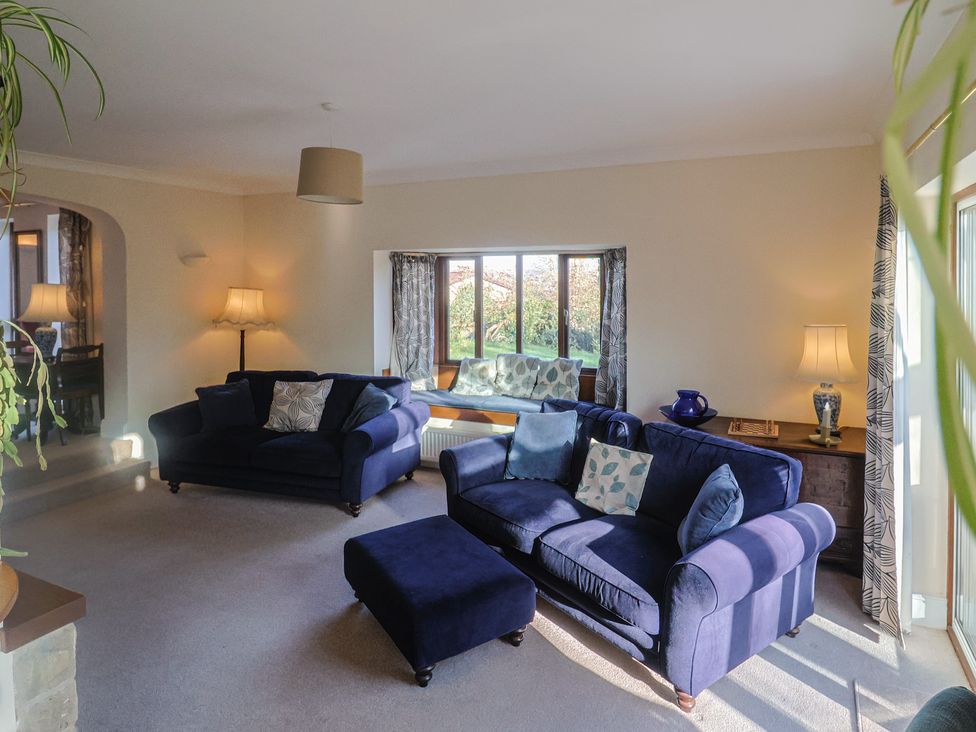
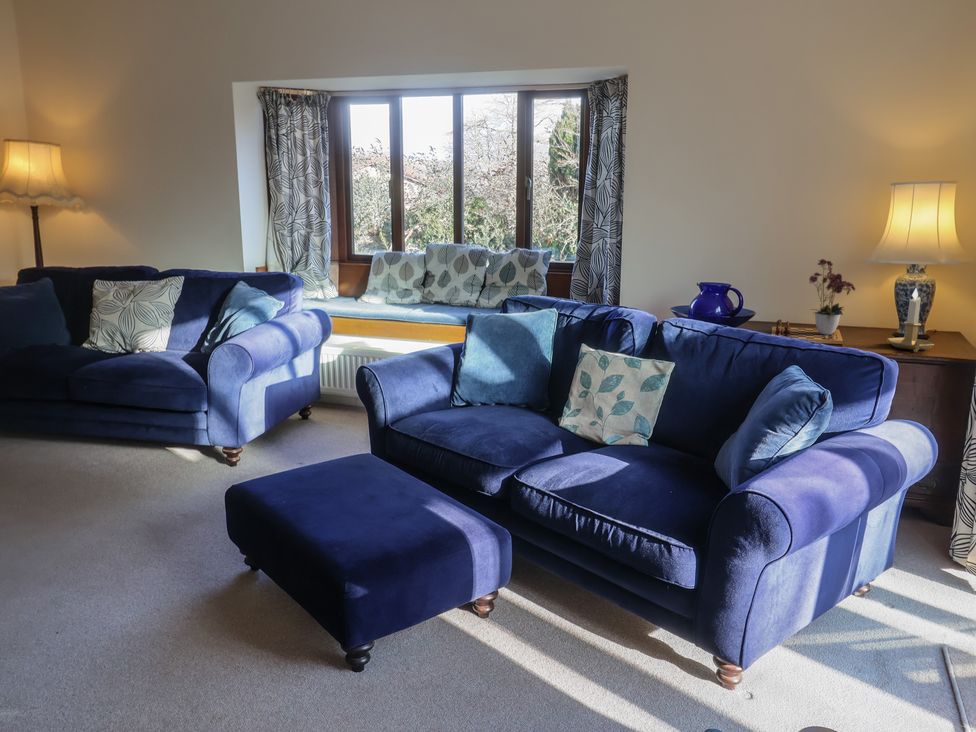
flower arrangement: none [751,375,789,429] -> present [809,259,855,334]

